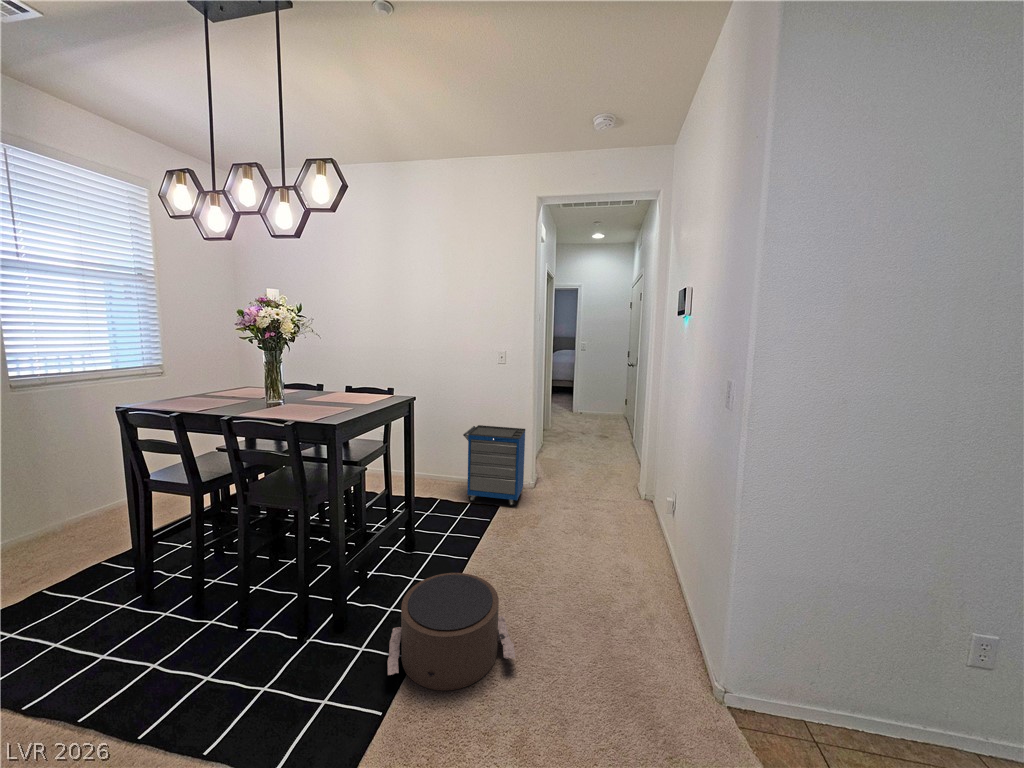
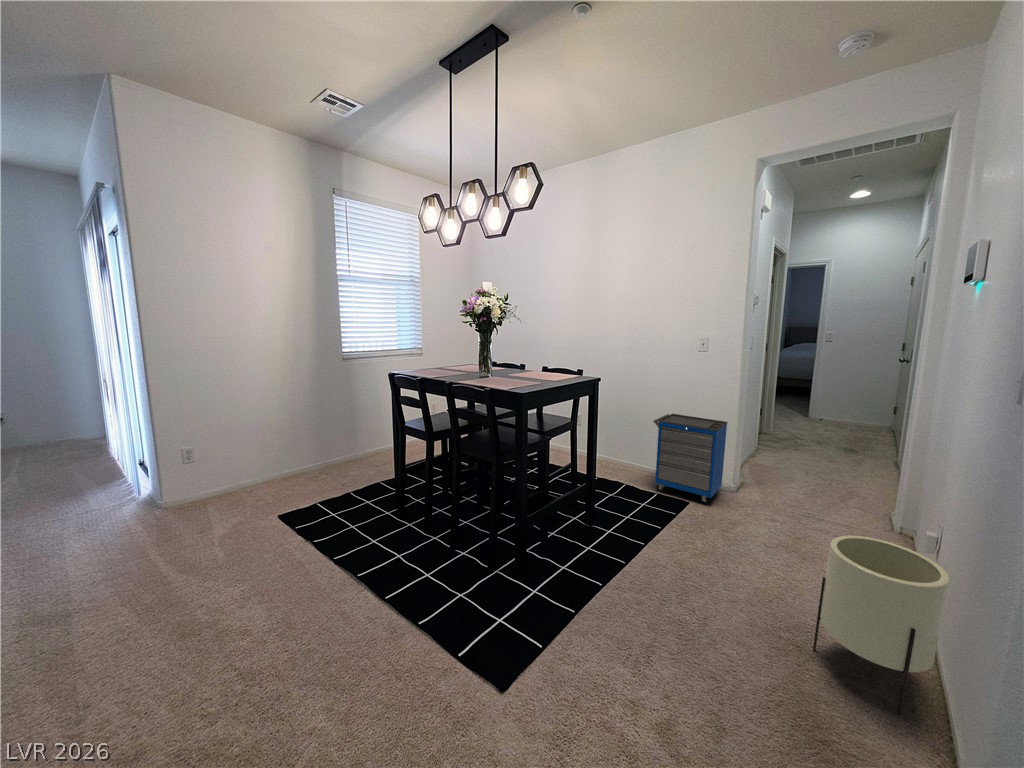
planter: none [611,516,690,648] -> present [813,536,949,714]
pouf: present [387,573,515,691] -> none [549,545,677,656]

